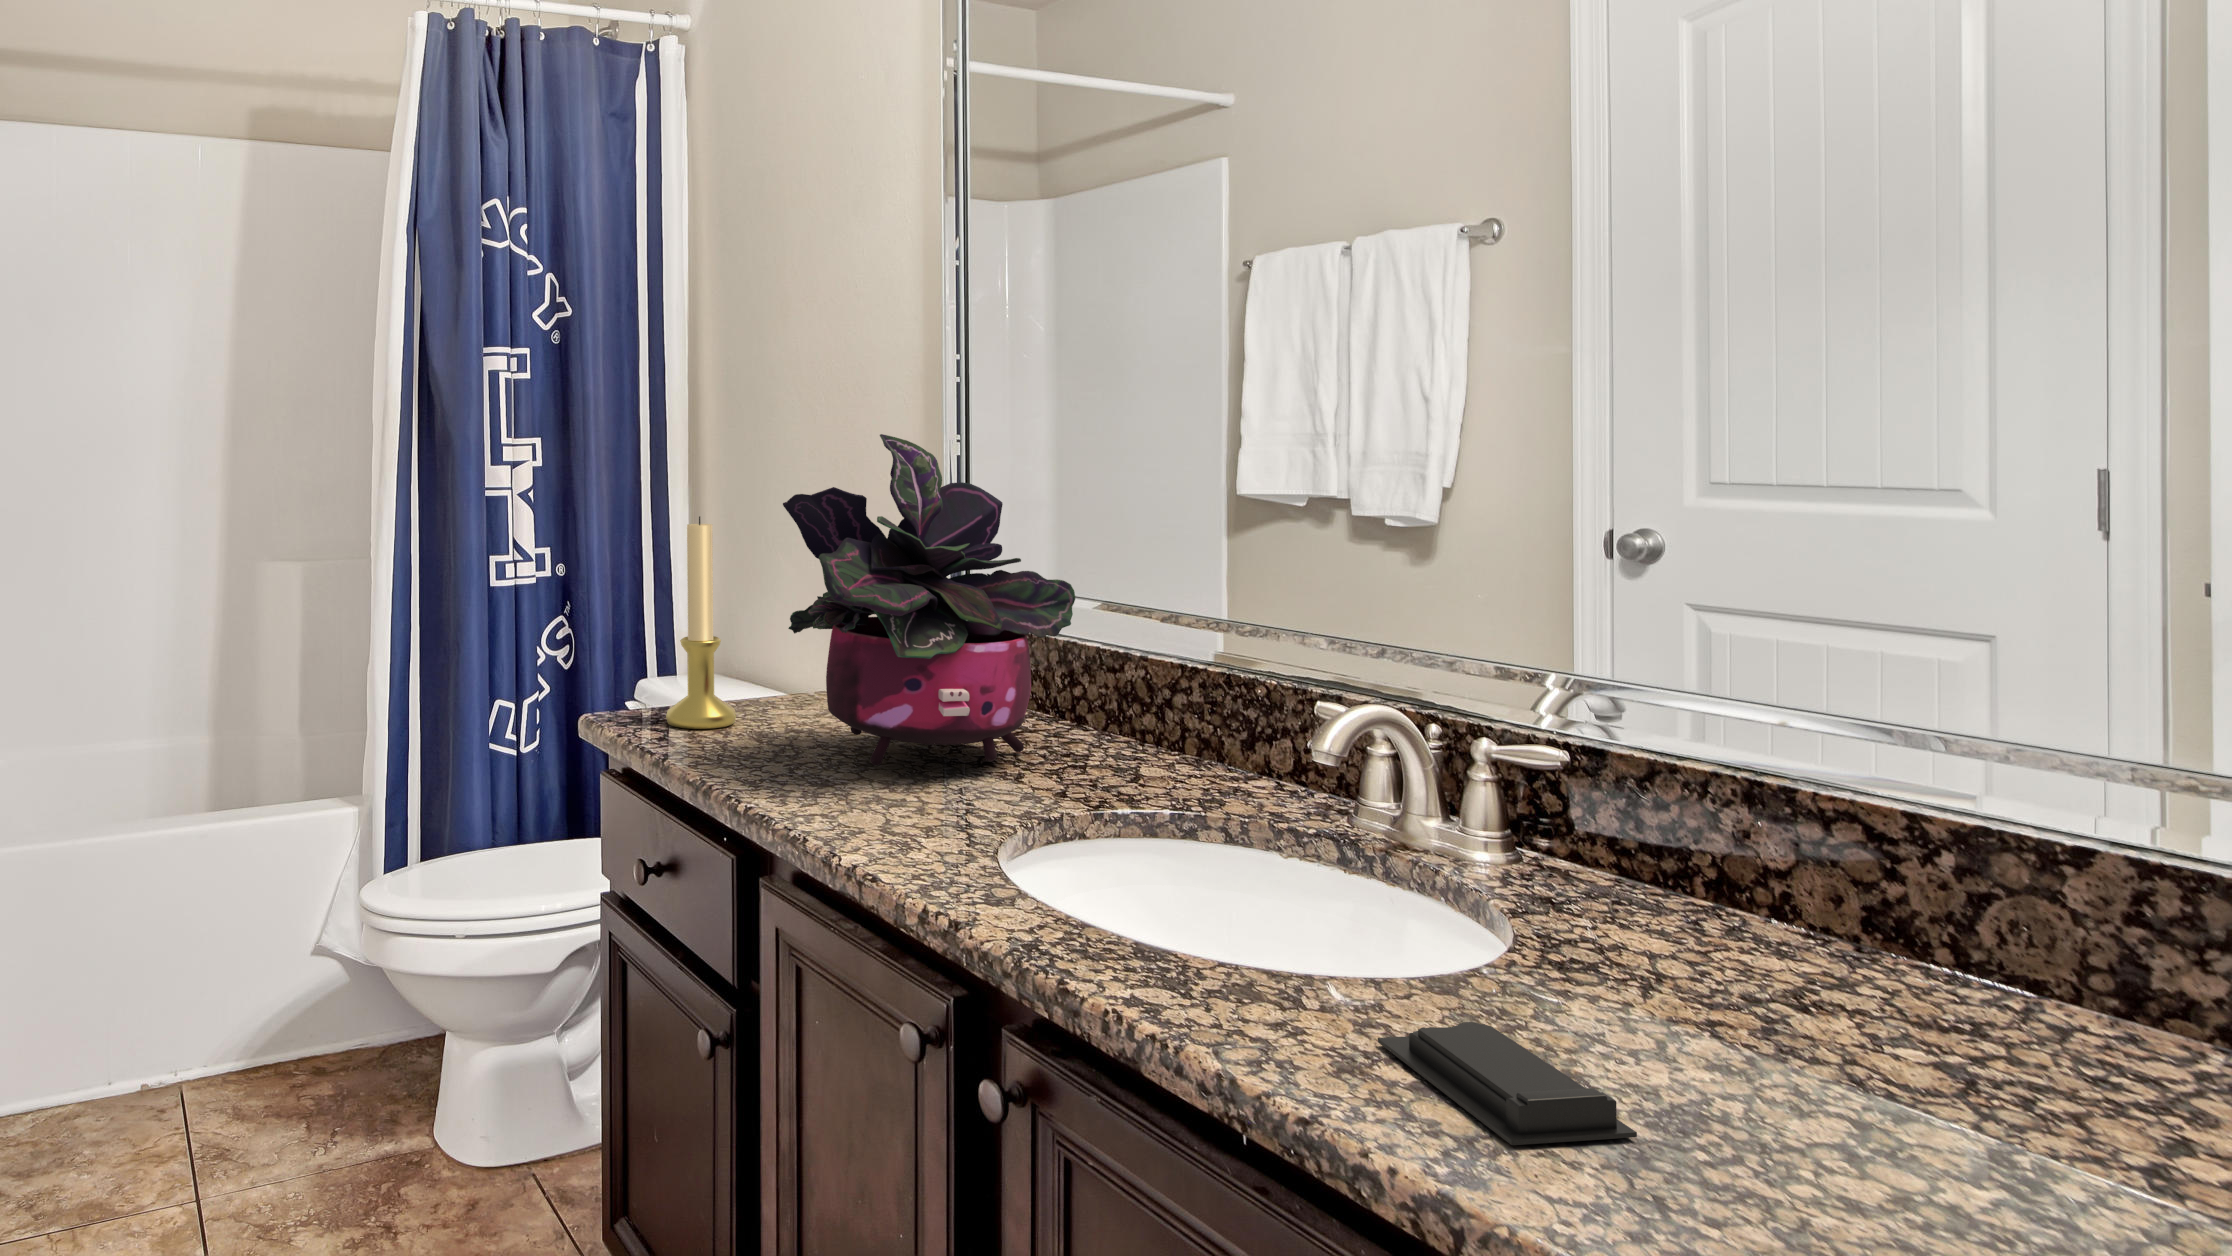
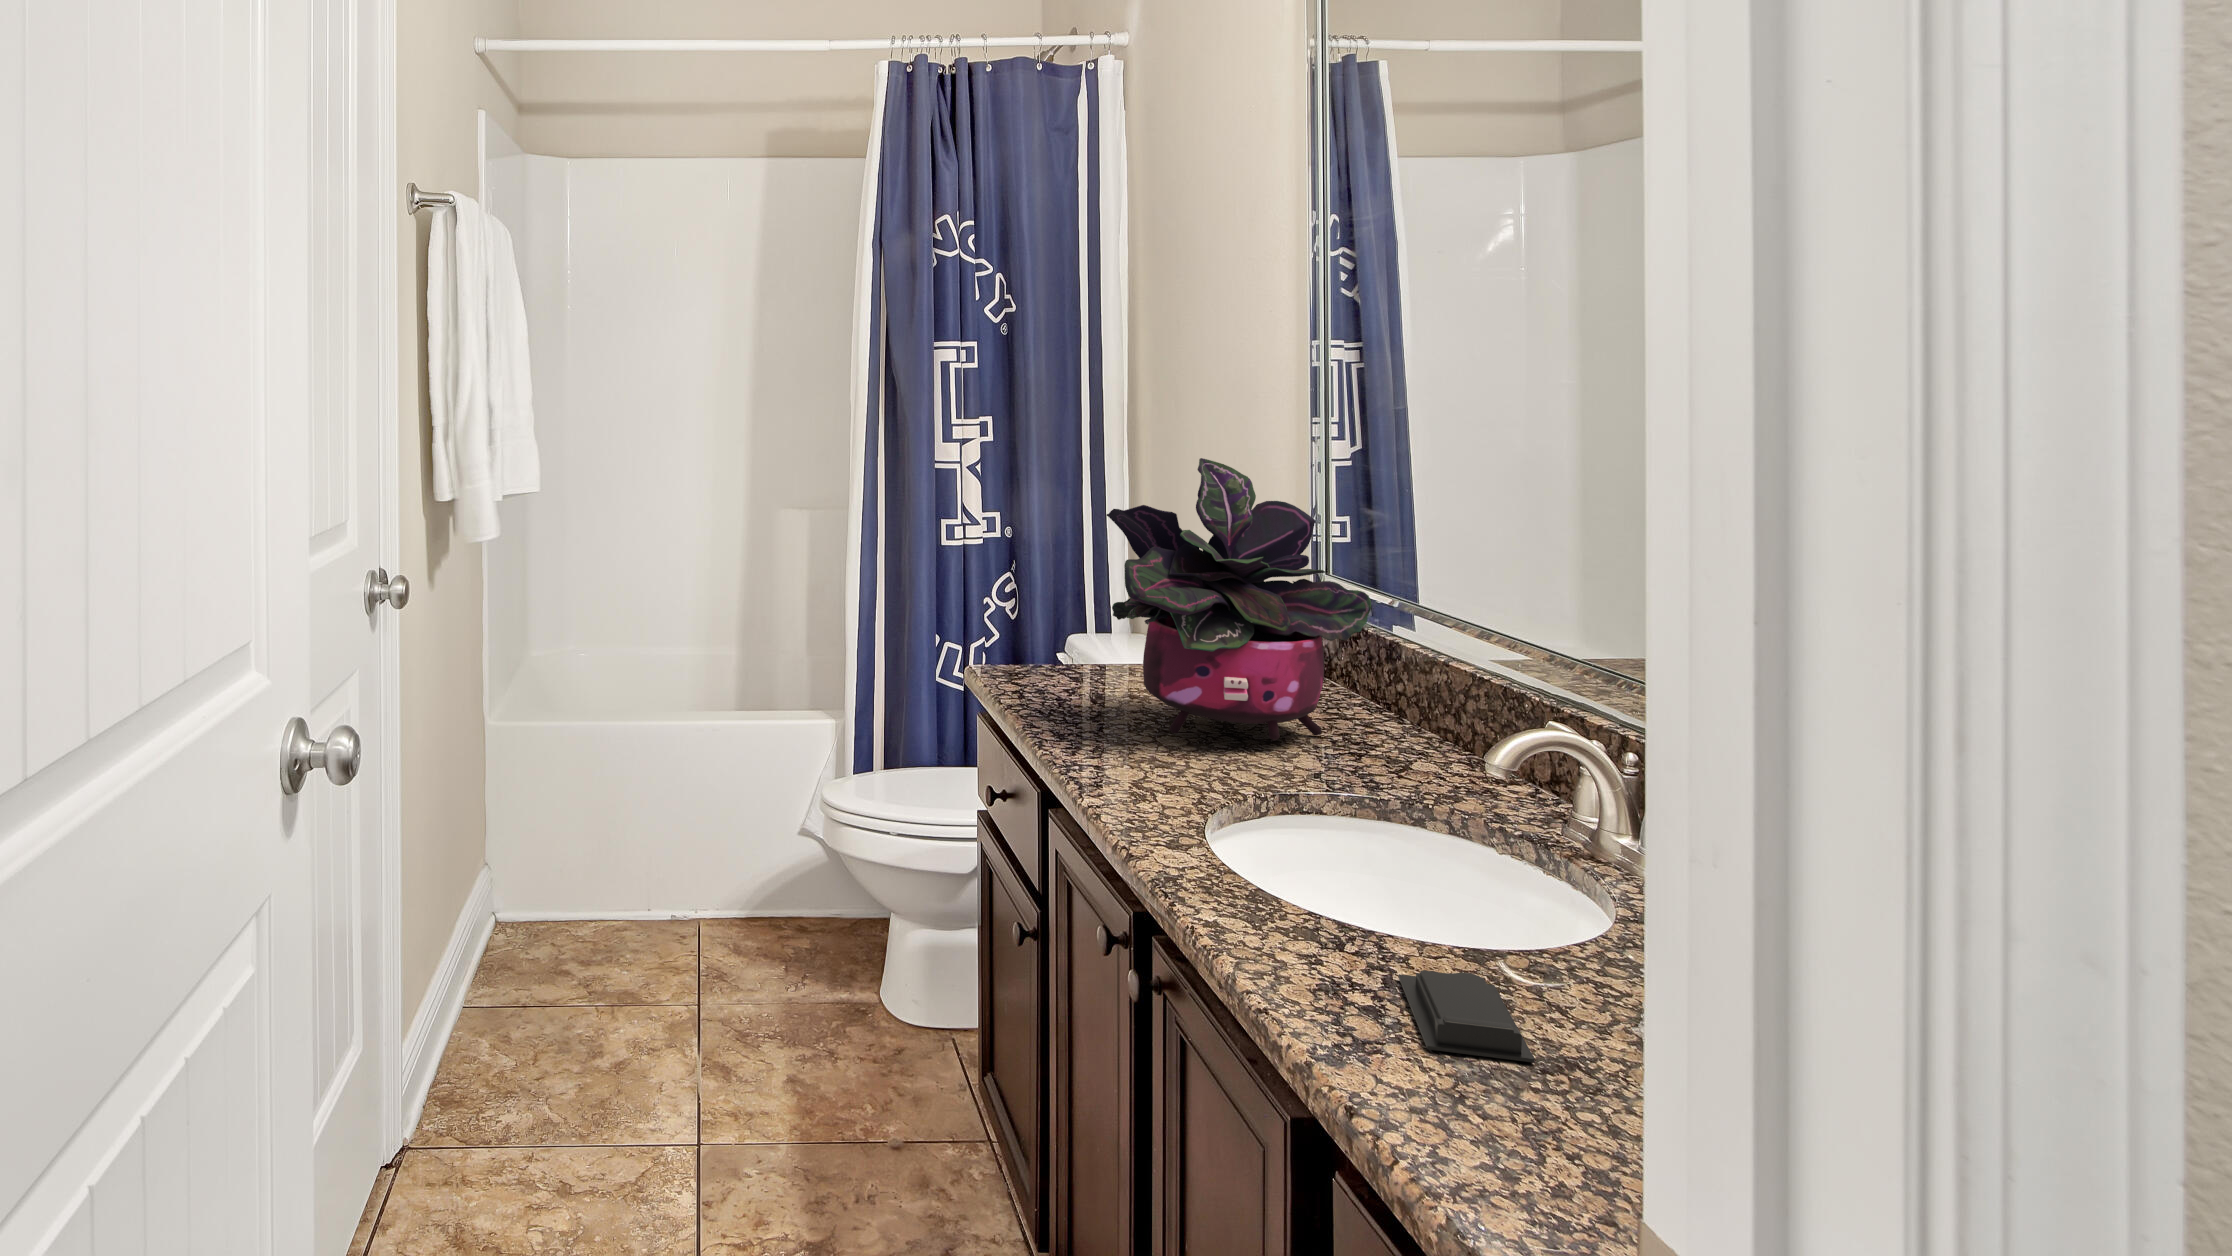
candle holder: present [666,516,736,729] -> none [1031,515,1090,689]

